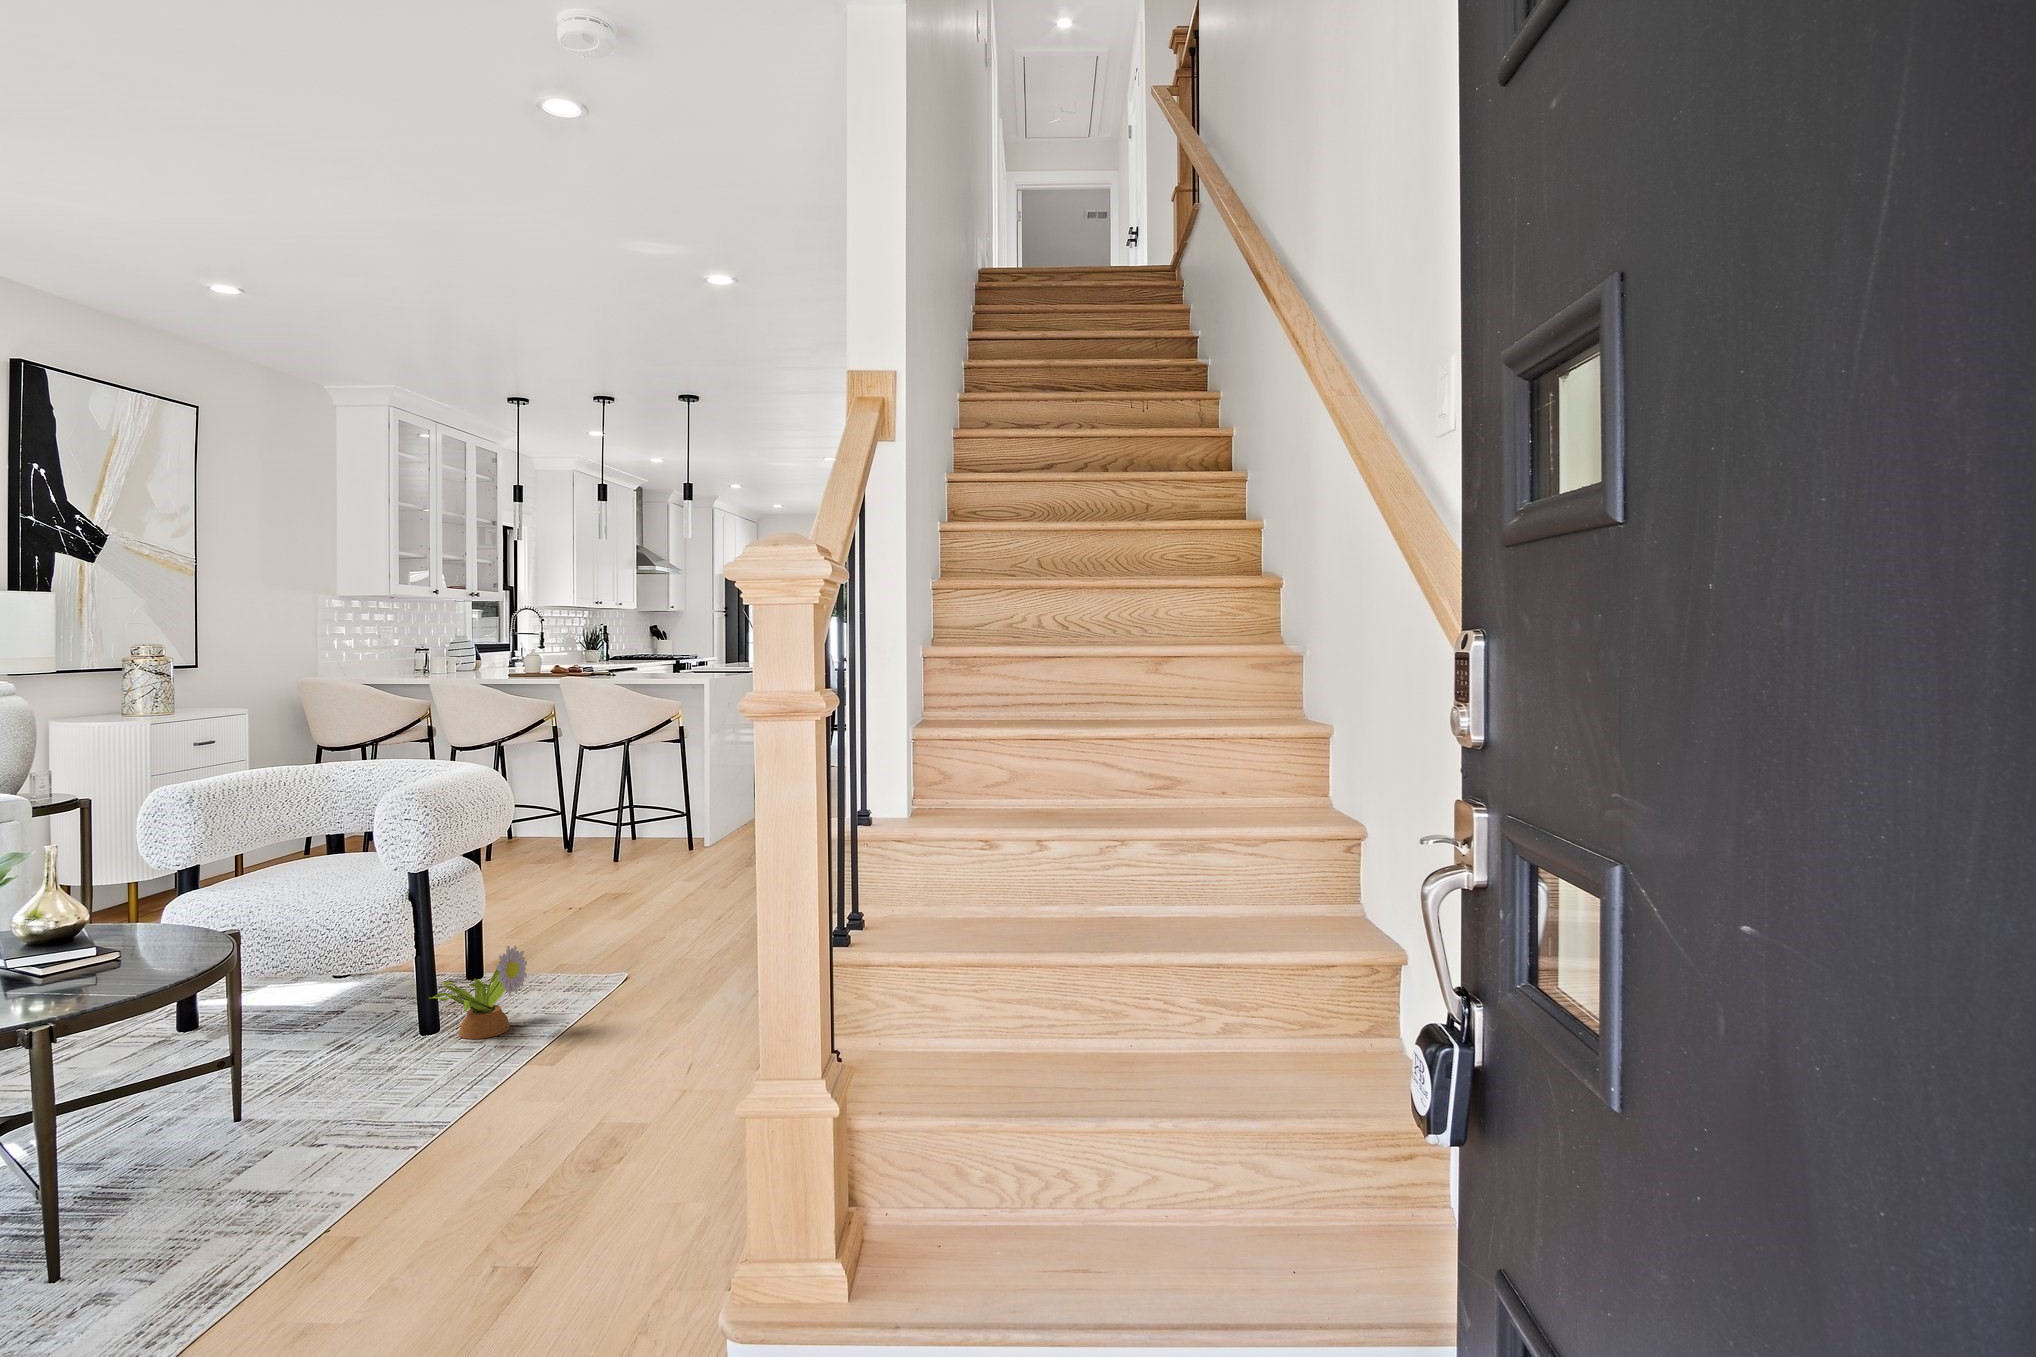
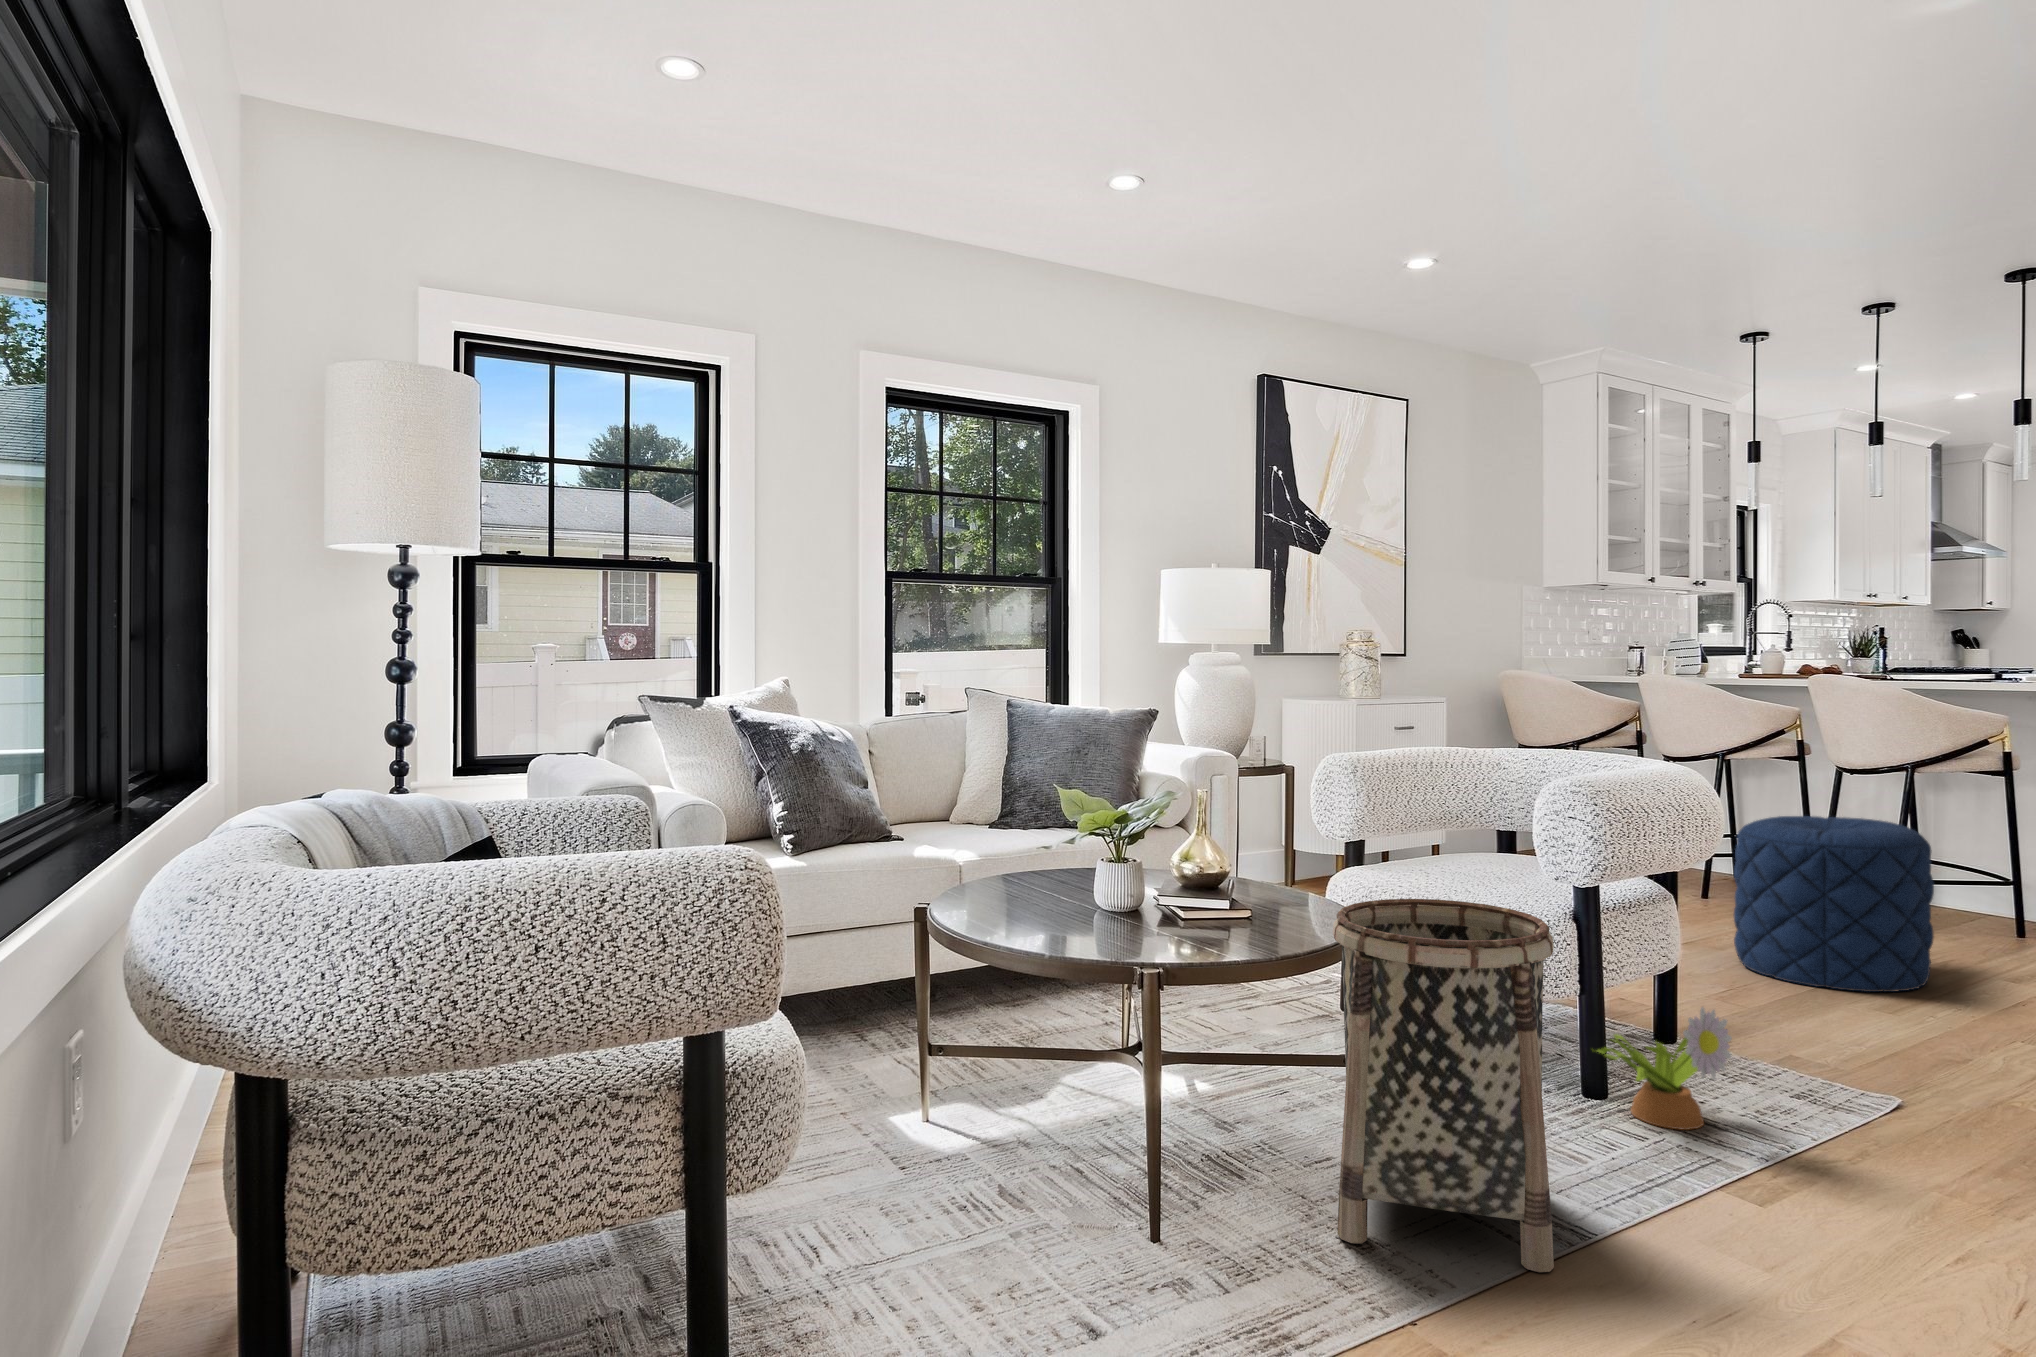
pouf: none [516,788,641,913] -> present [1734,816,1934,992]
basket: none [223,907,423,1203] -> present [1333,899,1554,1272]

